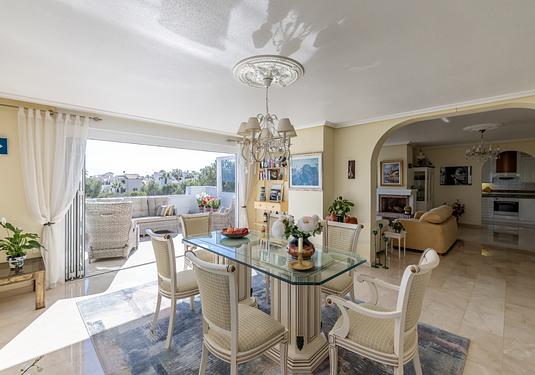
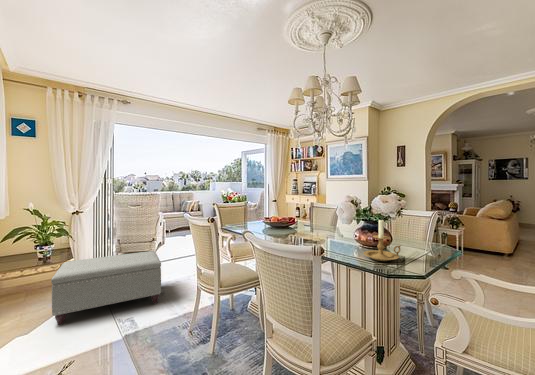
ottoman: none [26,260,129,329] -> present [51,251,161,325]

